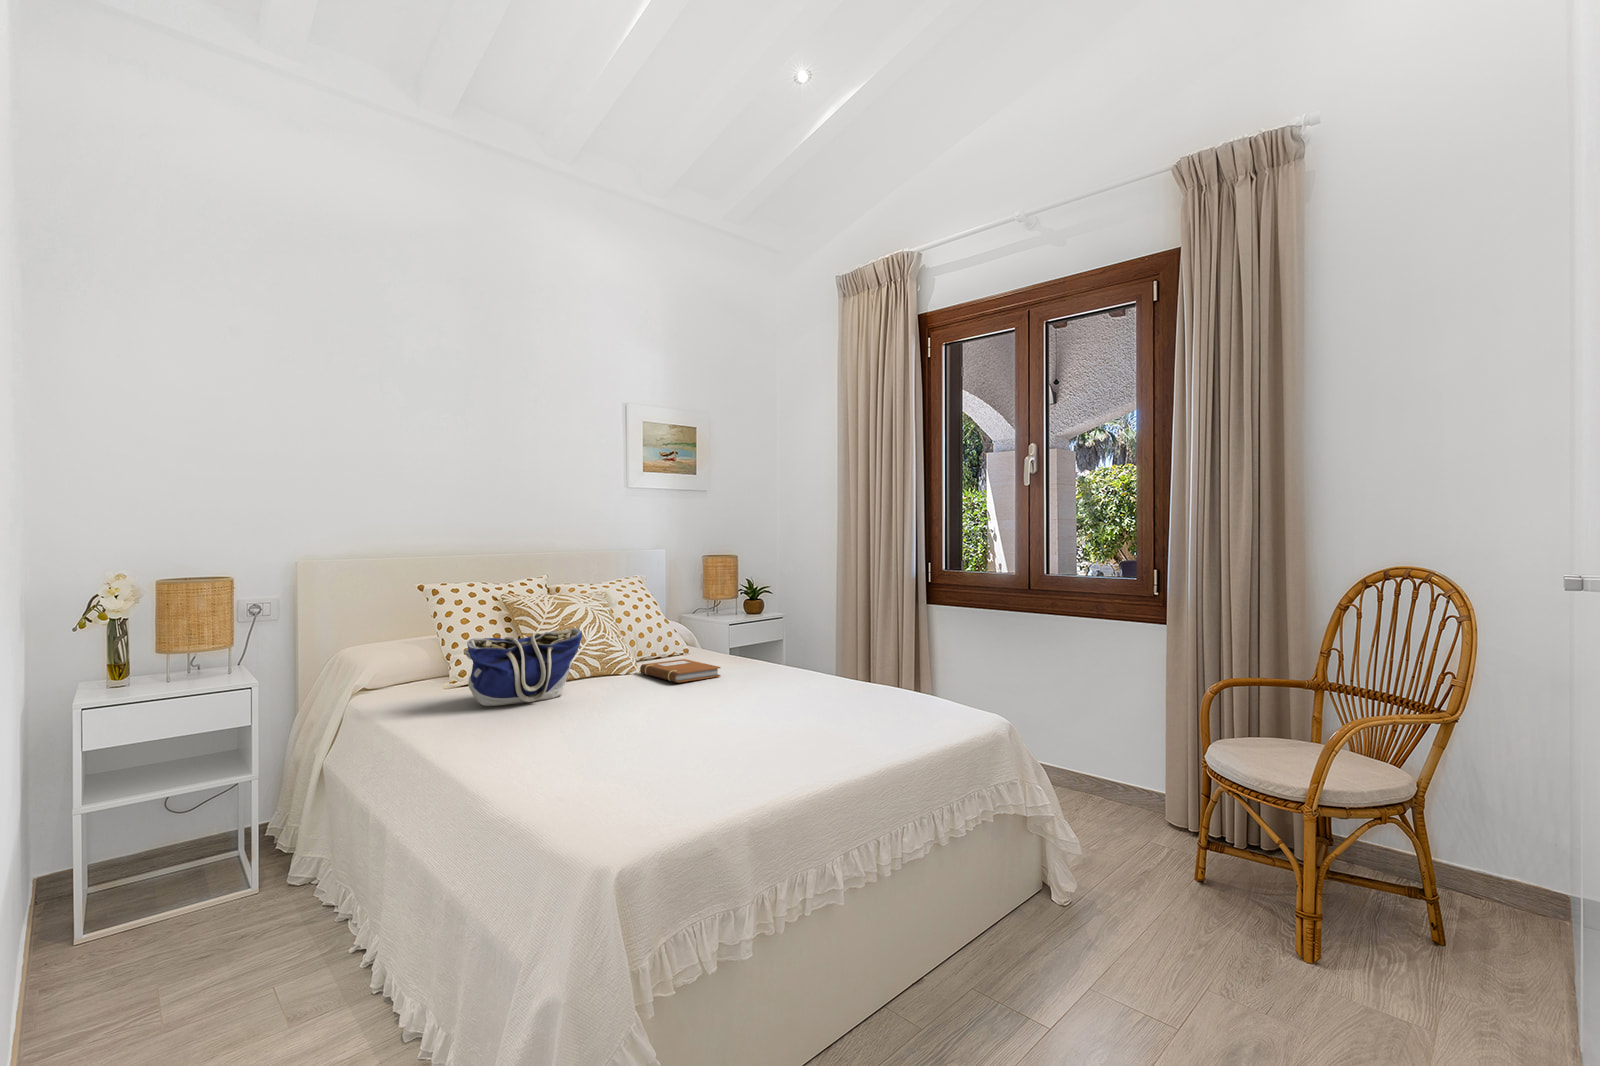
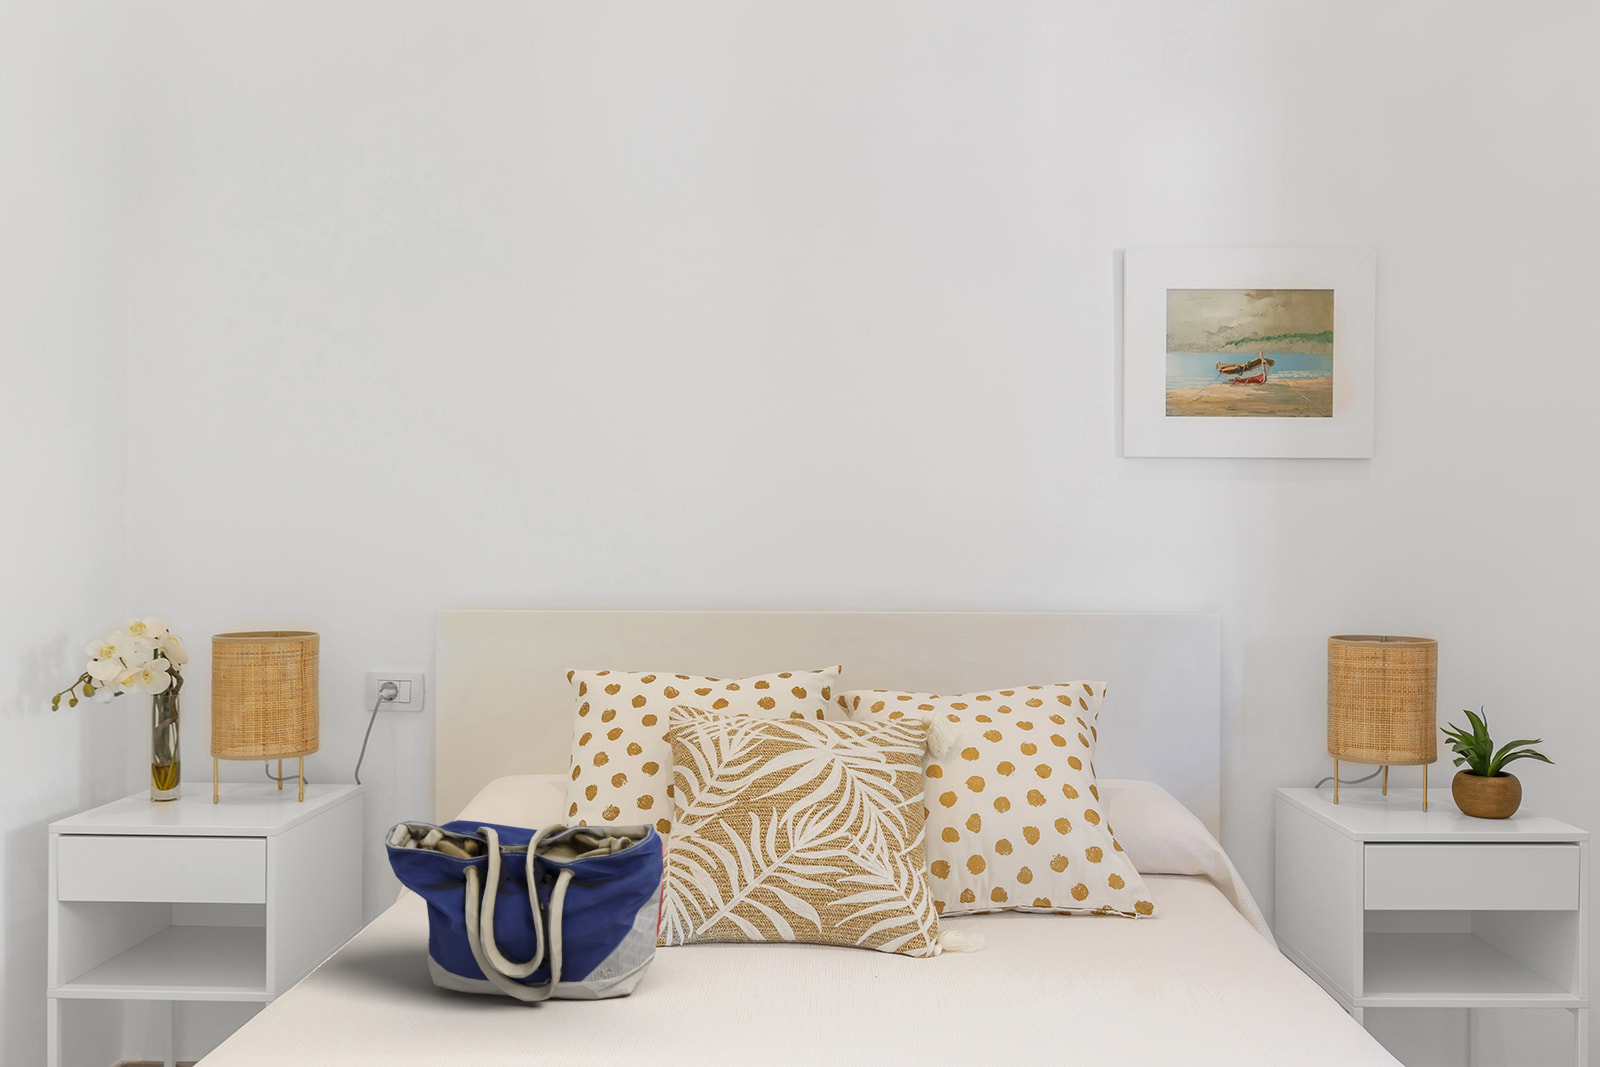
notebook: present [640,659,721,683] -> none [910,938,1097,1036]

